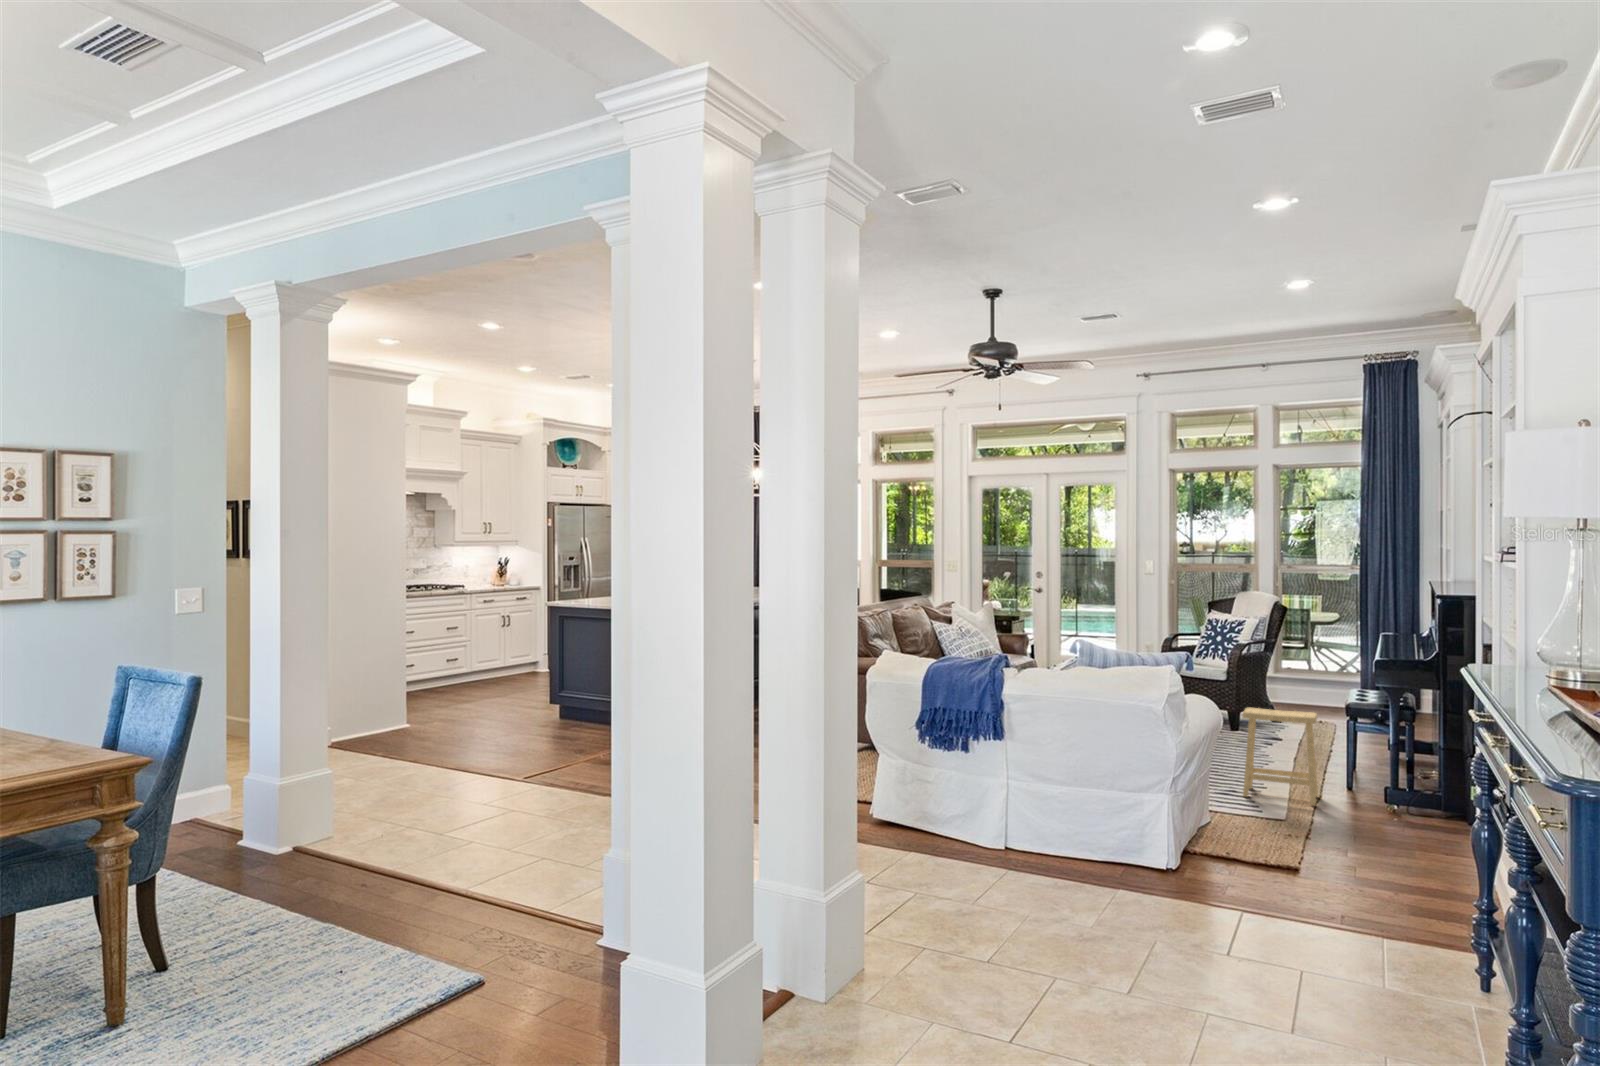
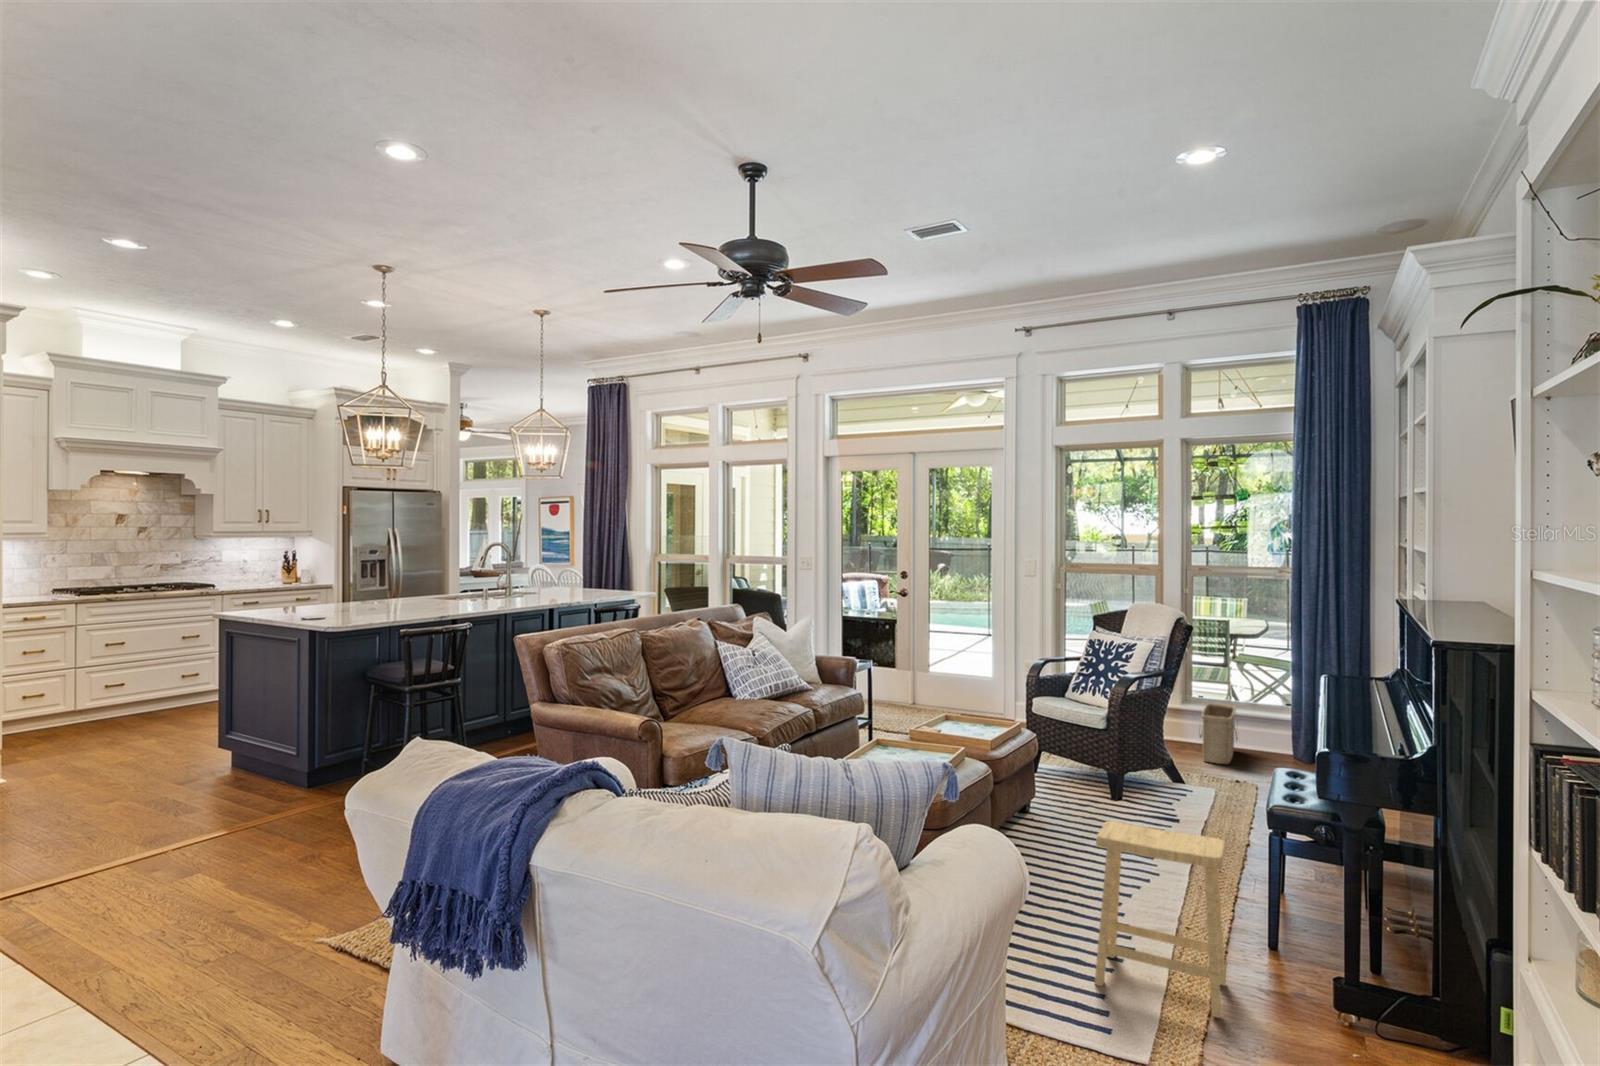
basket: none [1291,671,1322,714] -> present [1200,703,1237,764]

